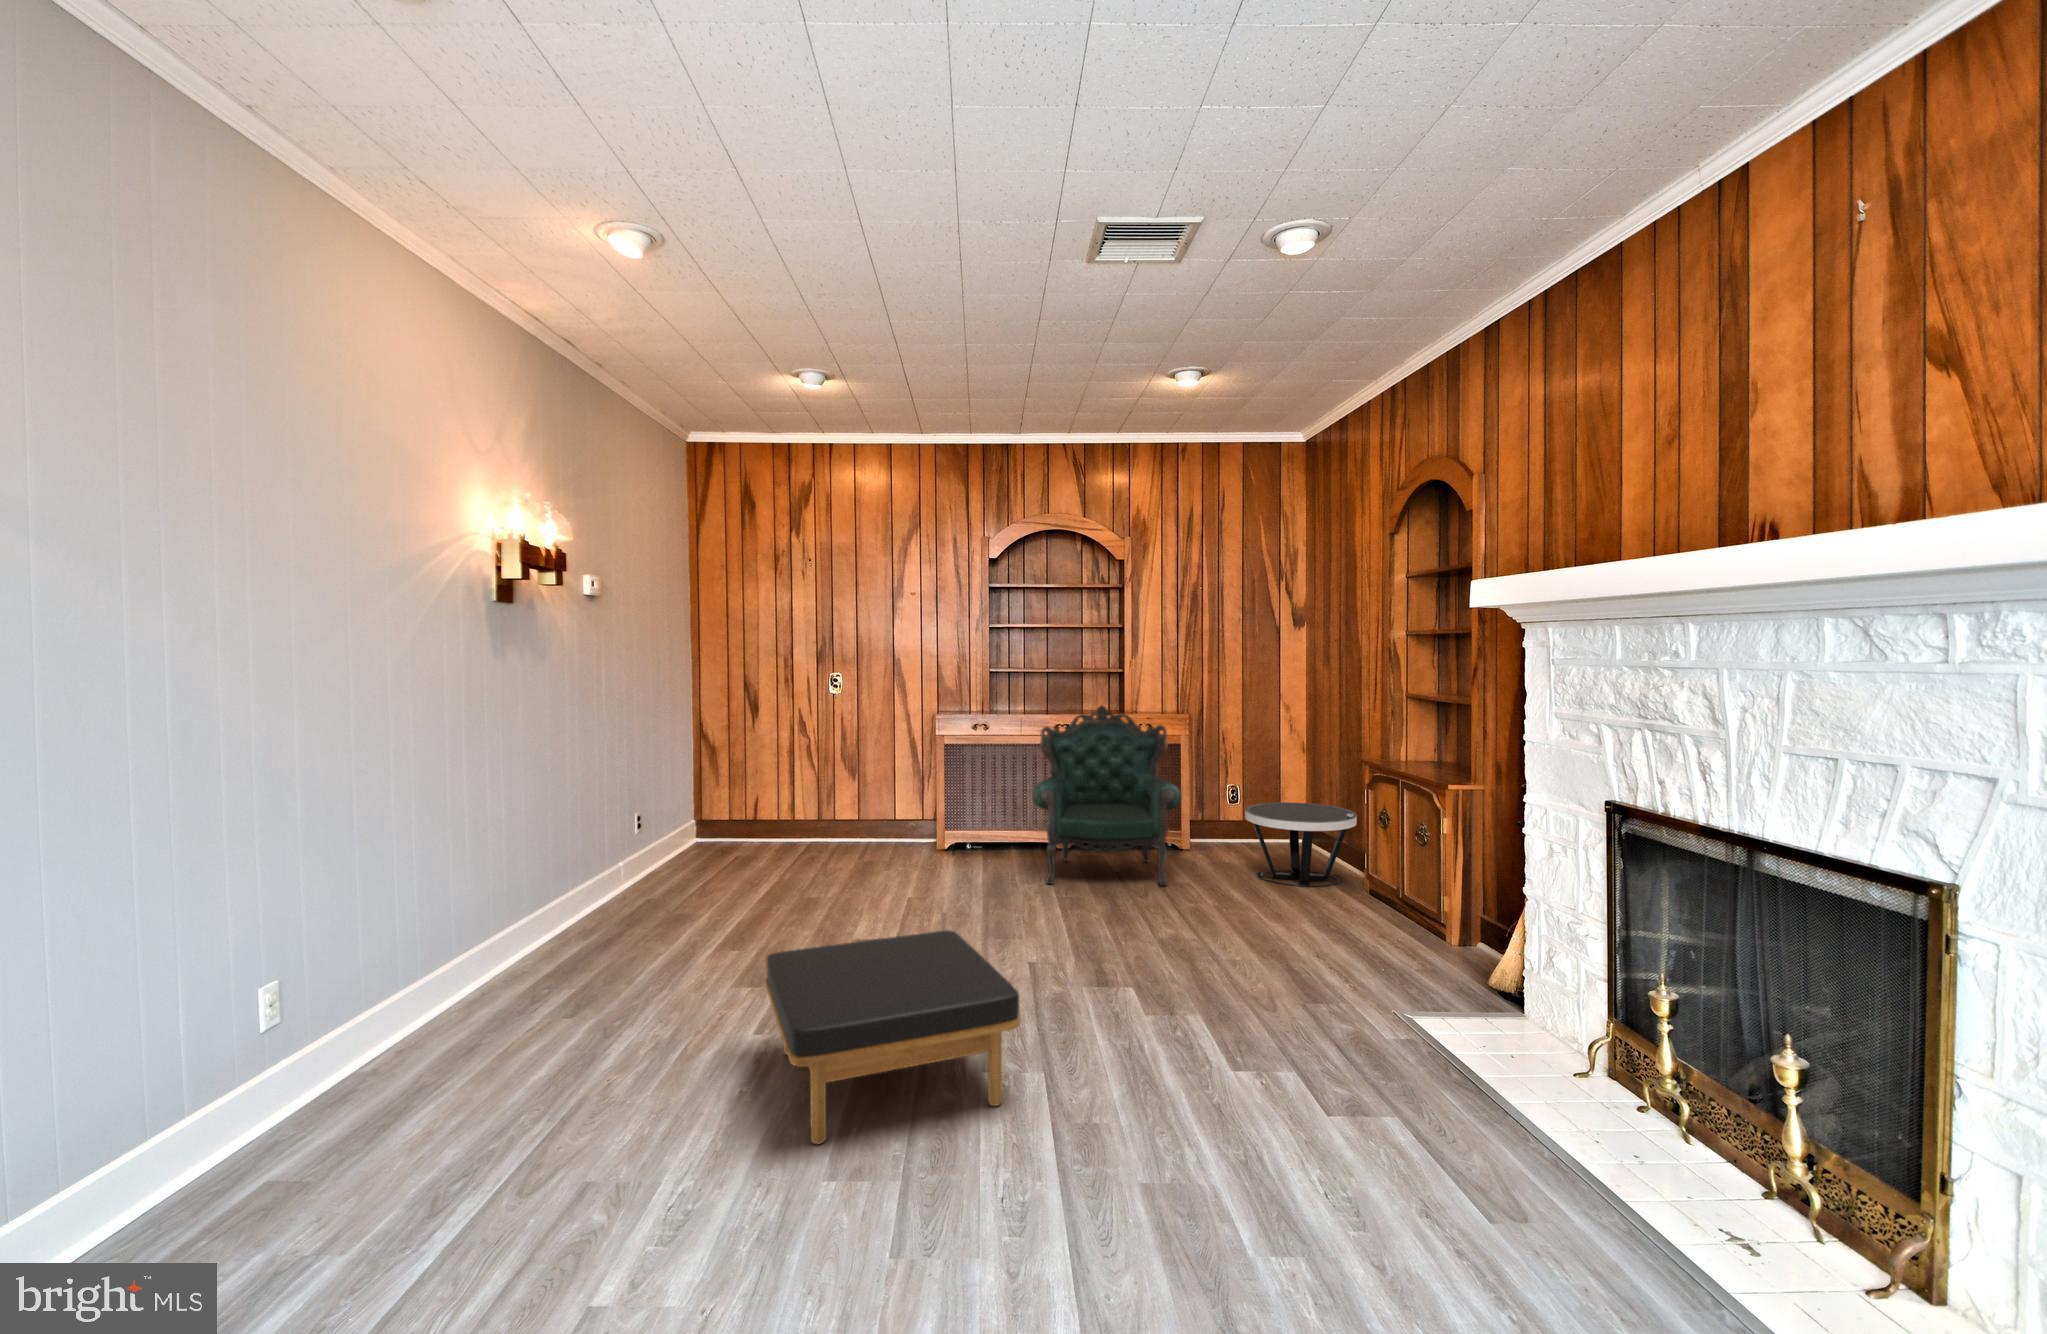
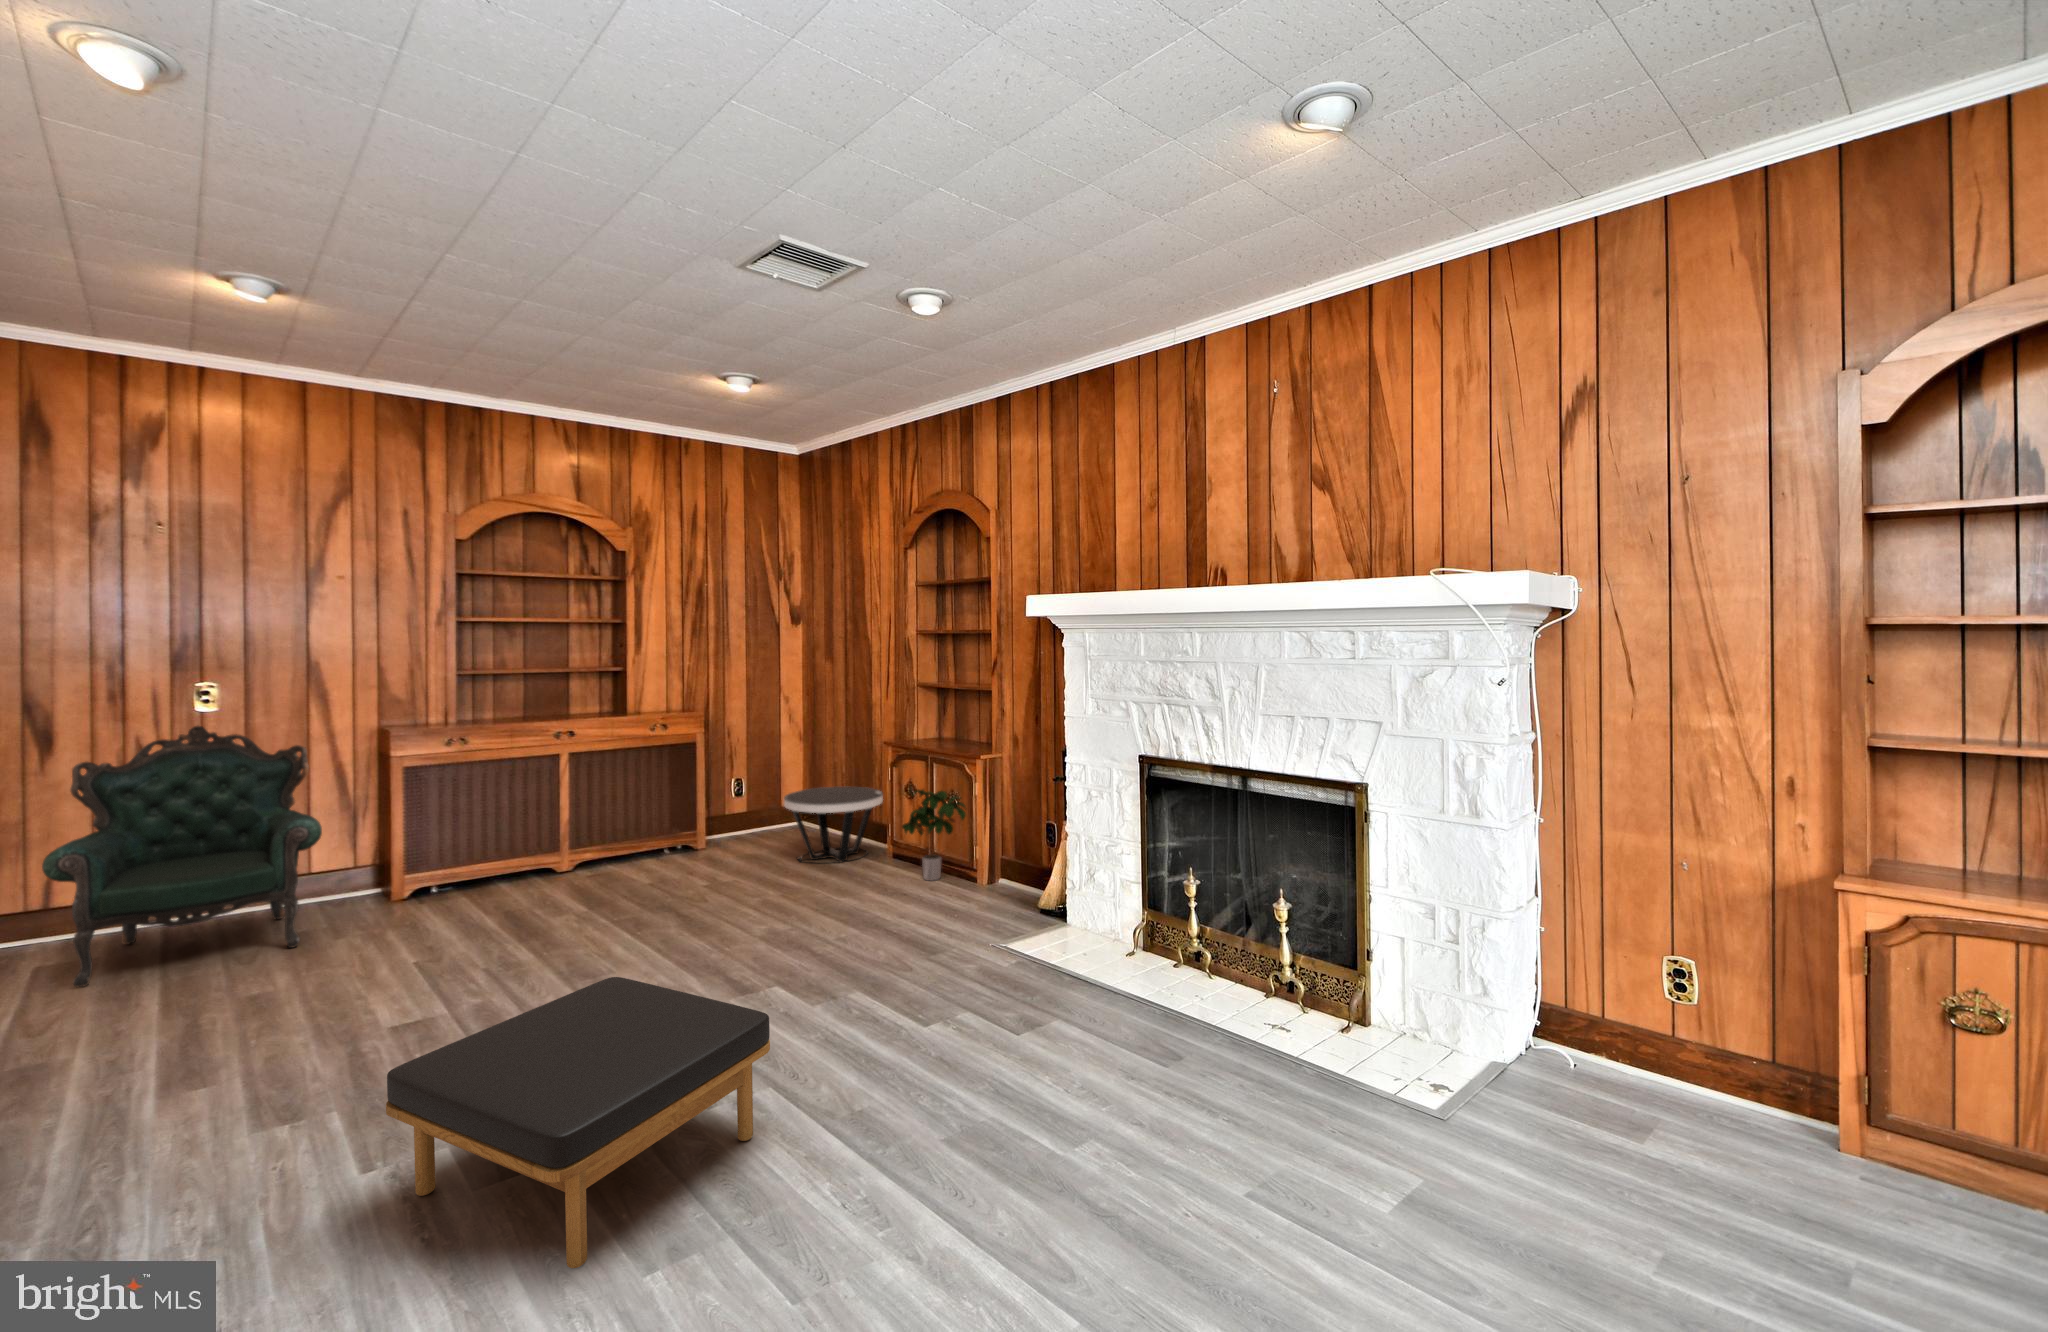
armchair: present [1032,706,1181,886] -> present [42,726,322,987]
potted plant: none [1359,815,1429,926] -> present [902,789,966,881]

